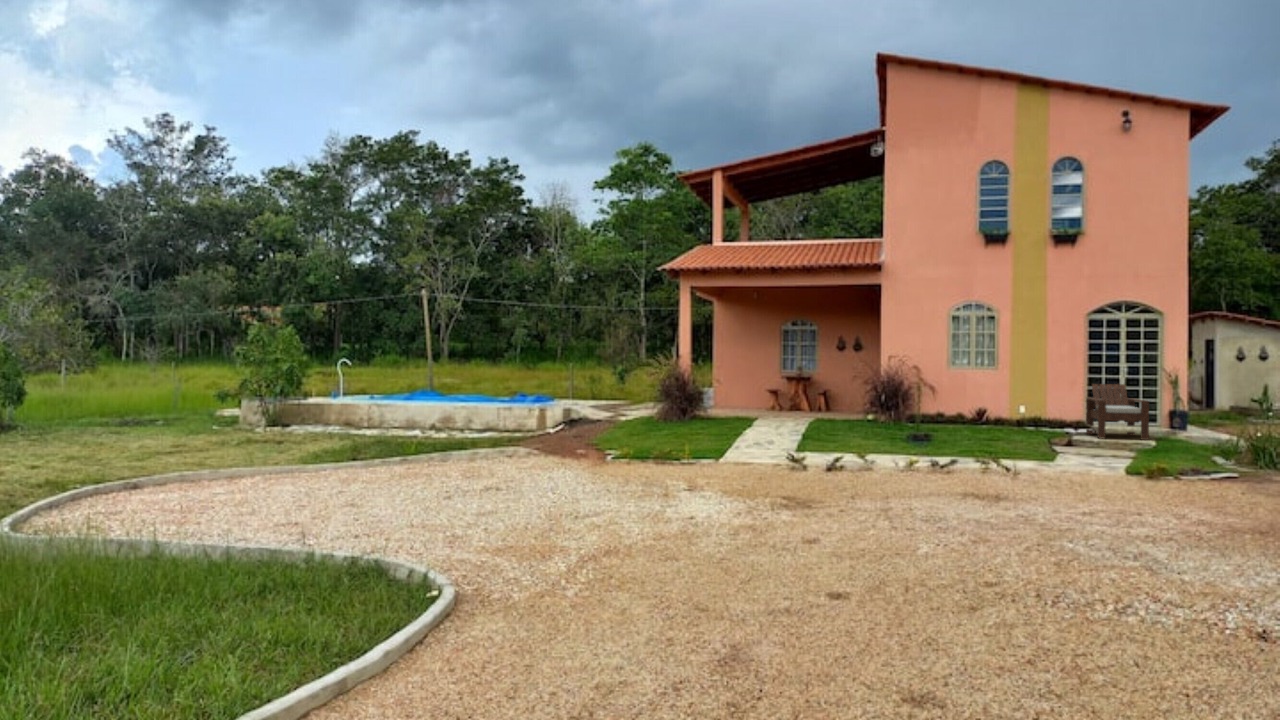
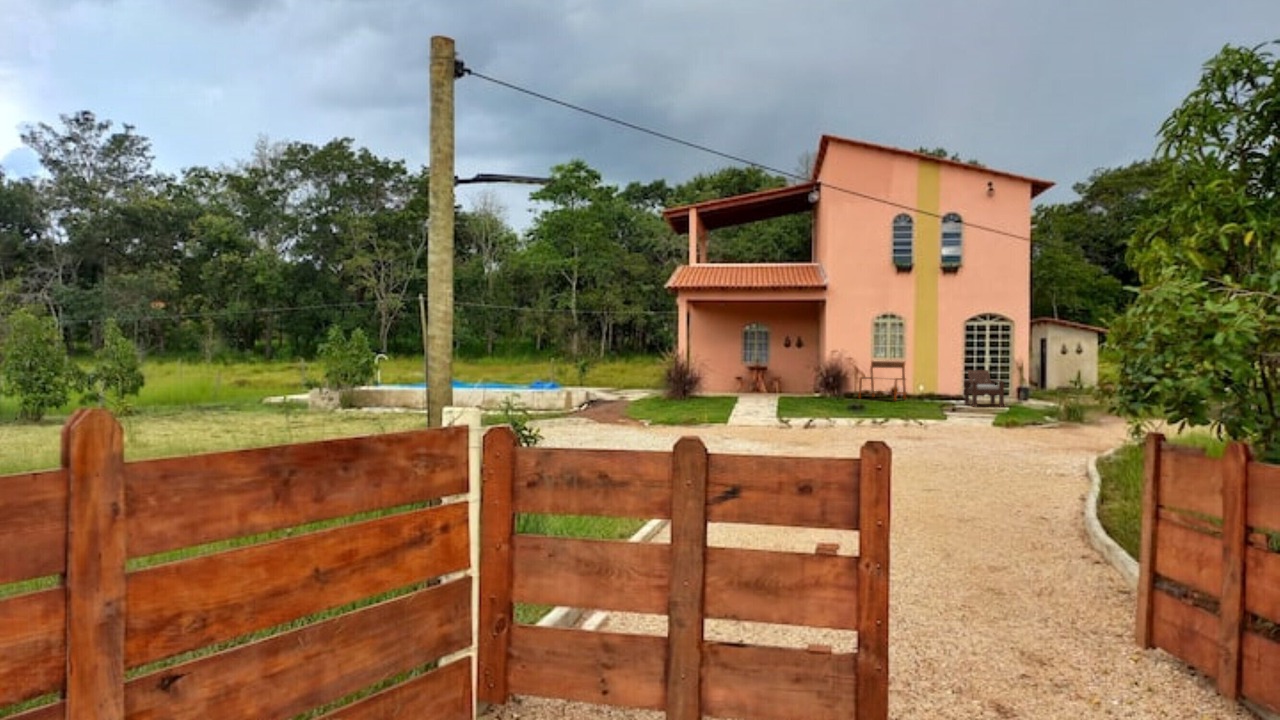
bench: none [926,368,997,426] -> present [859,361,907,400]

